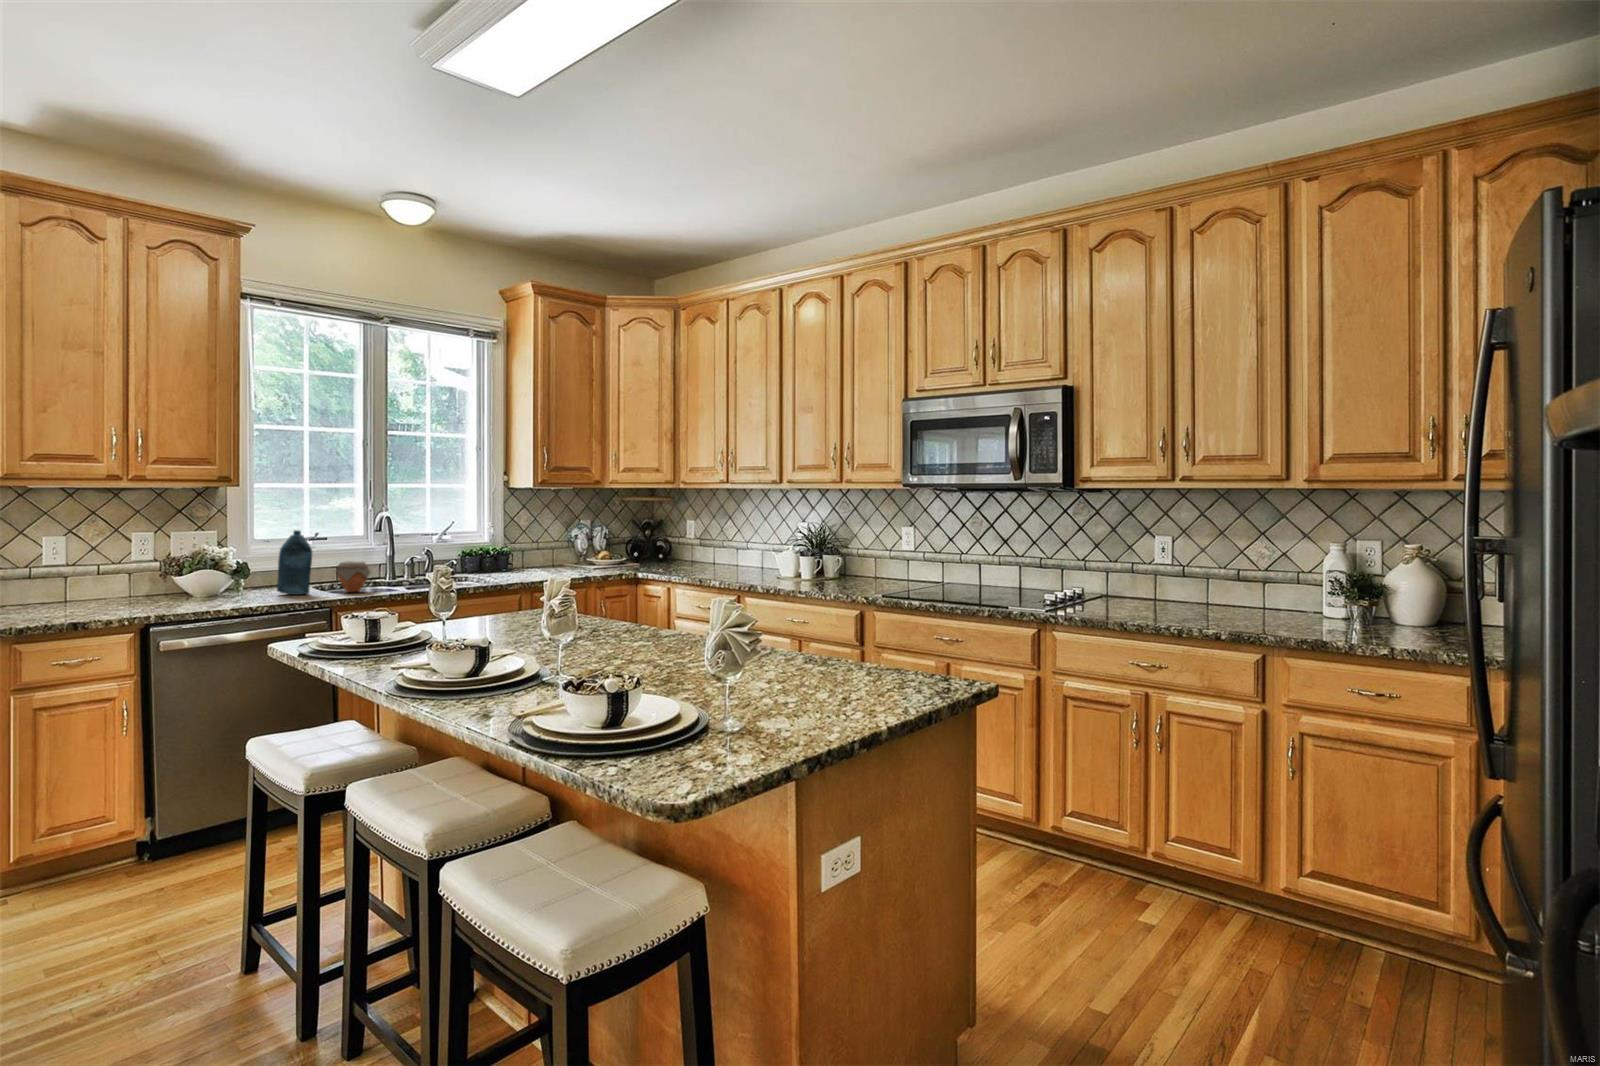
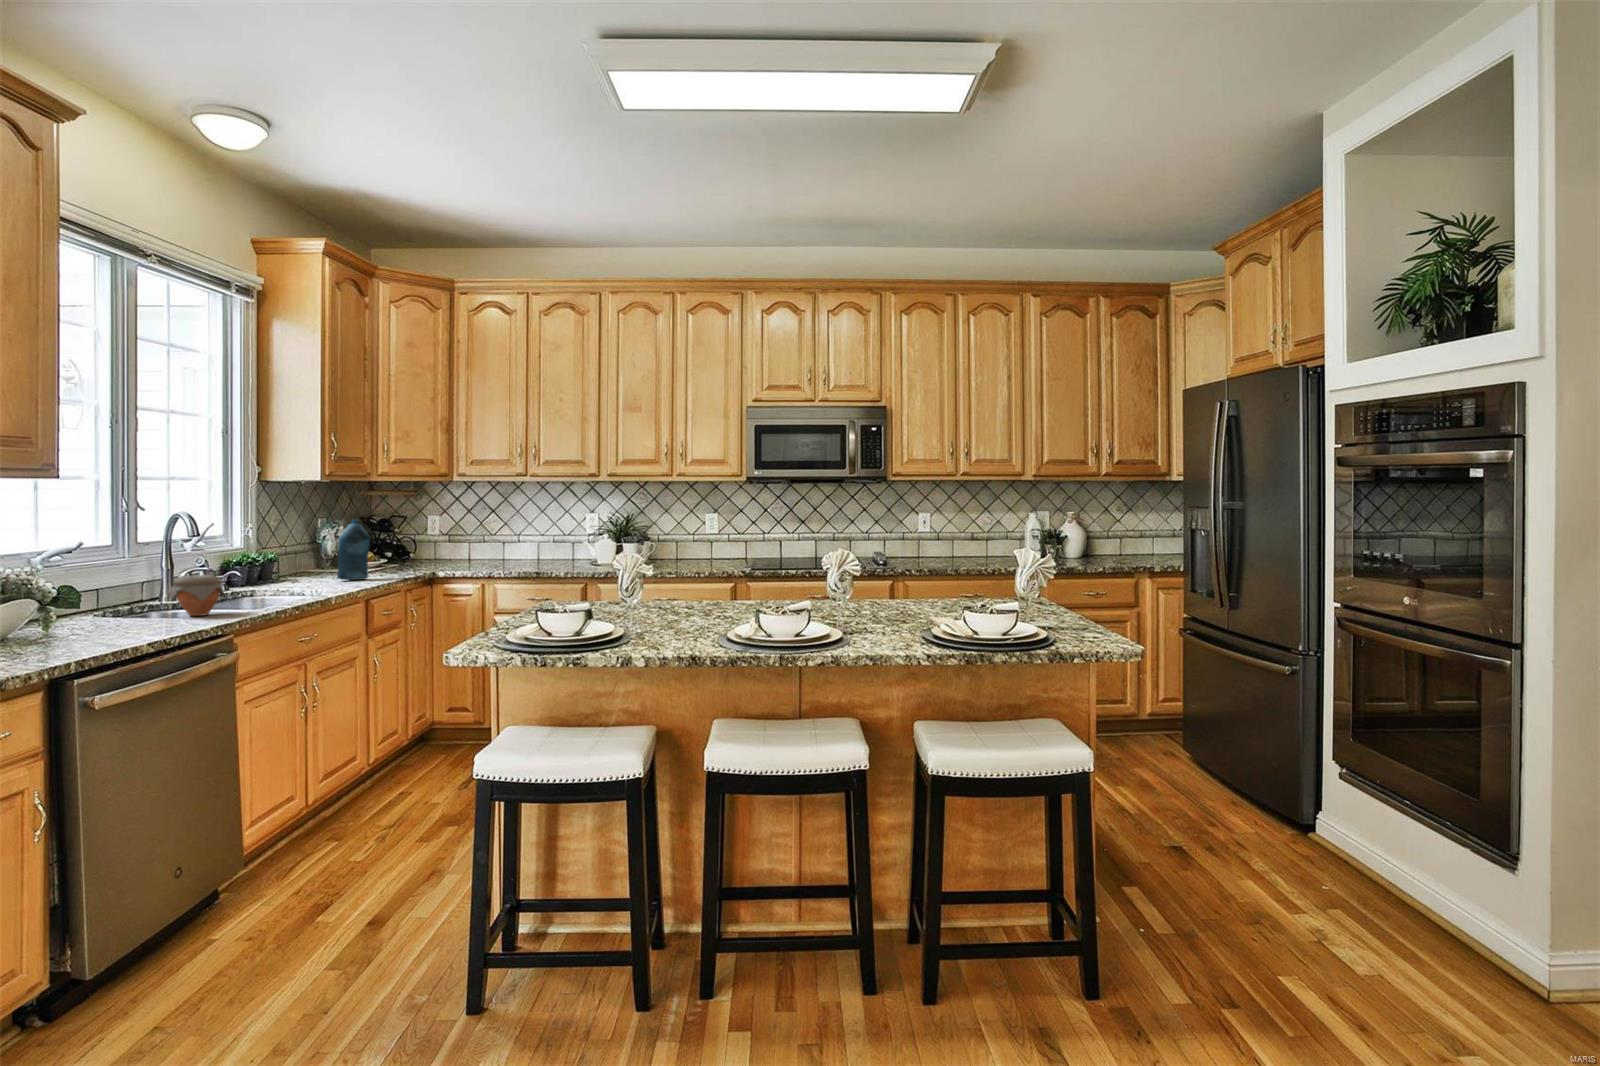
bottle: present [277,530,312,595] -> present [337,520,370,580]

